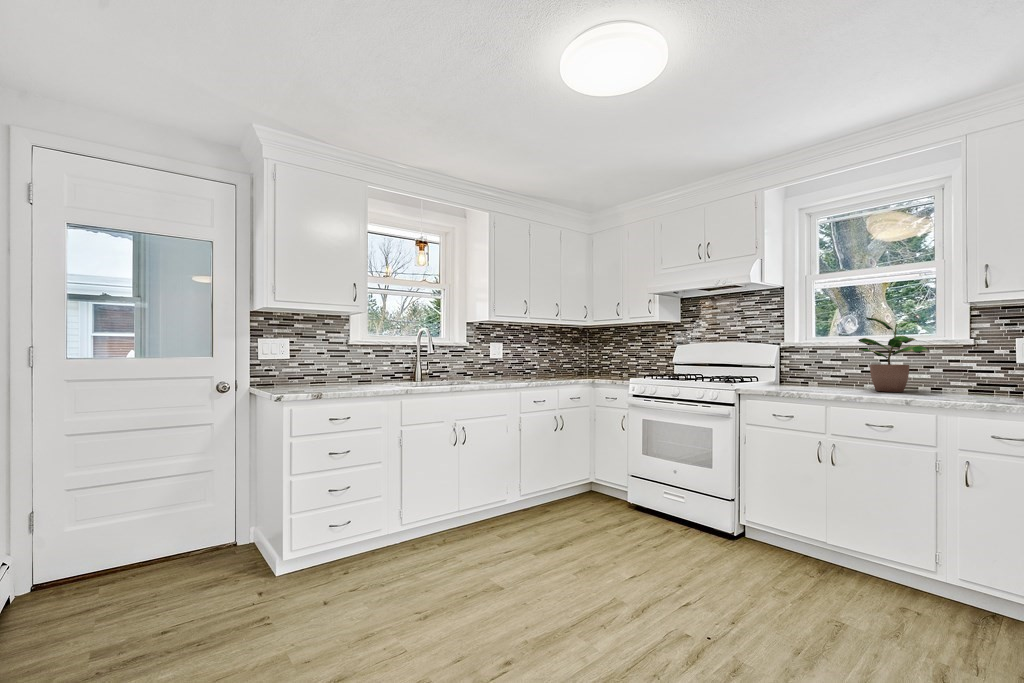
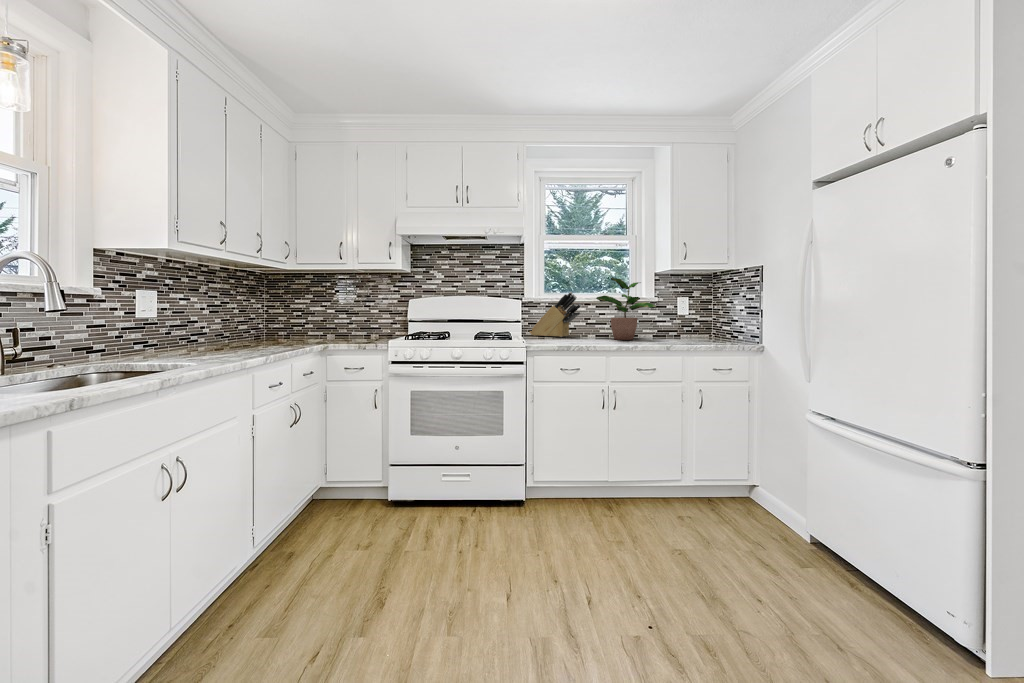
knife block: none [791,335,843,385] -> present [529,292,581,337]

